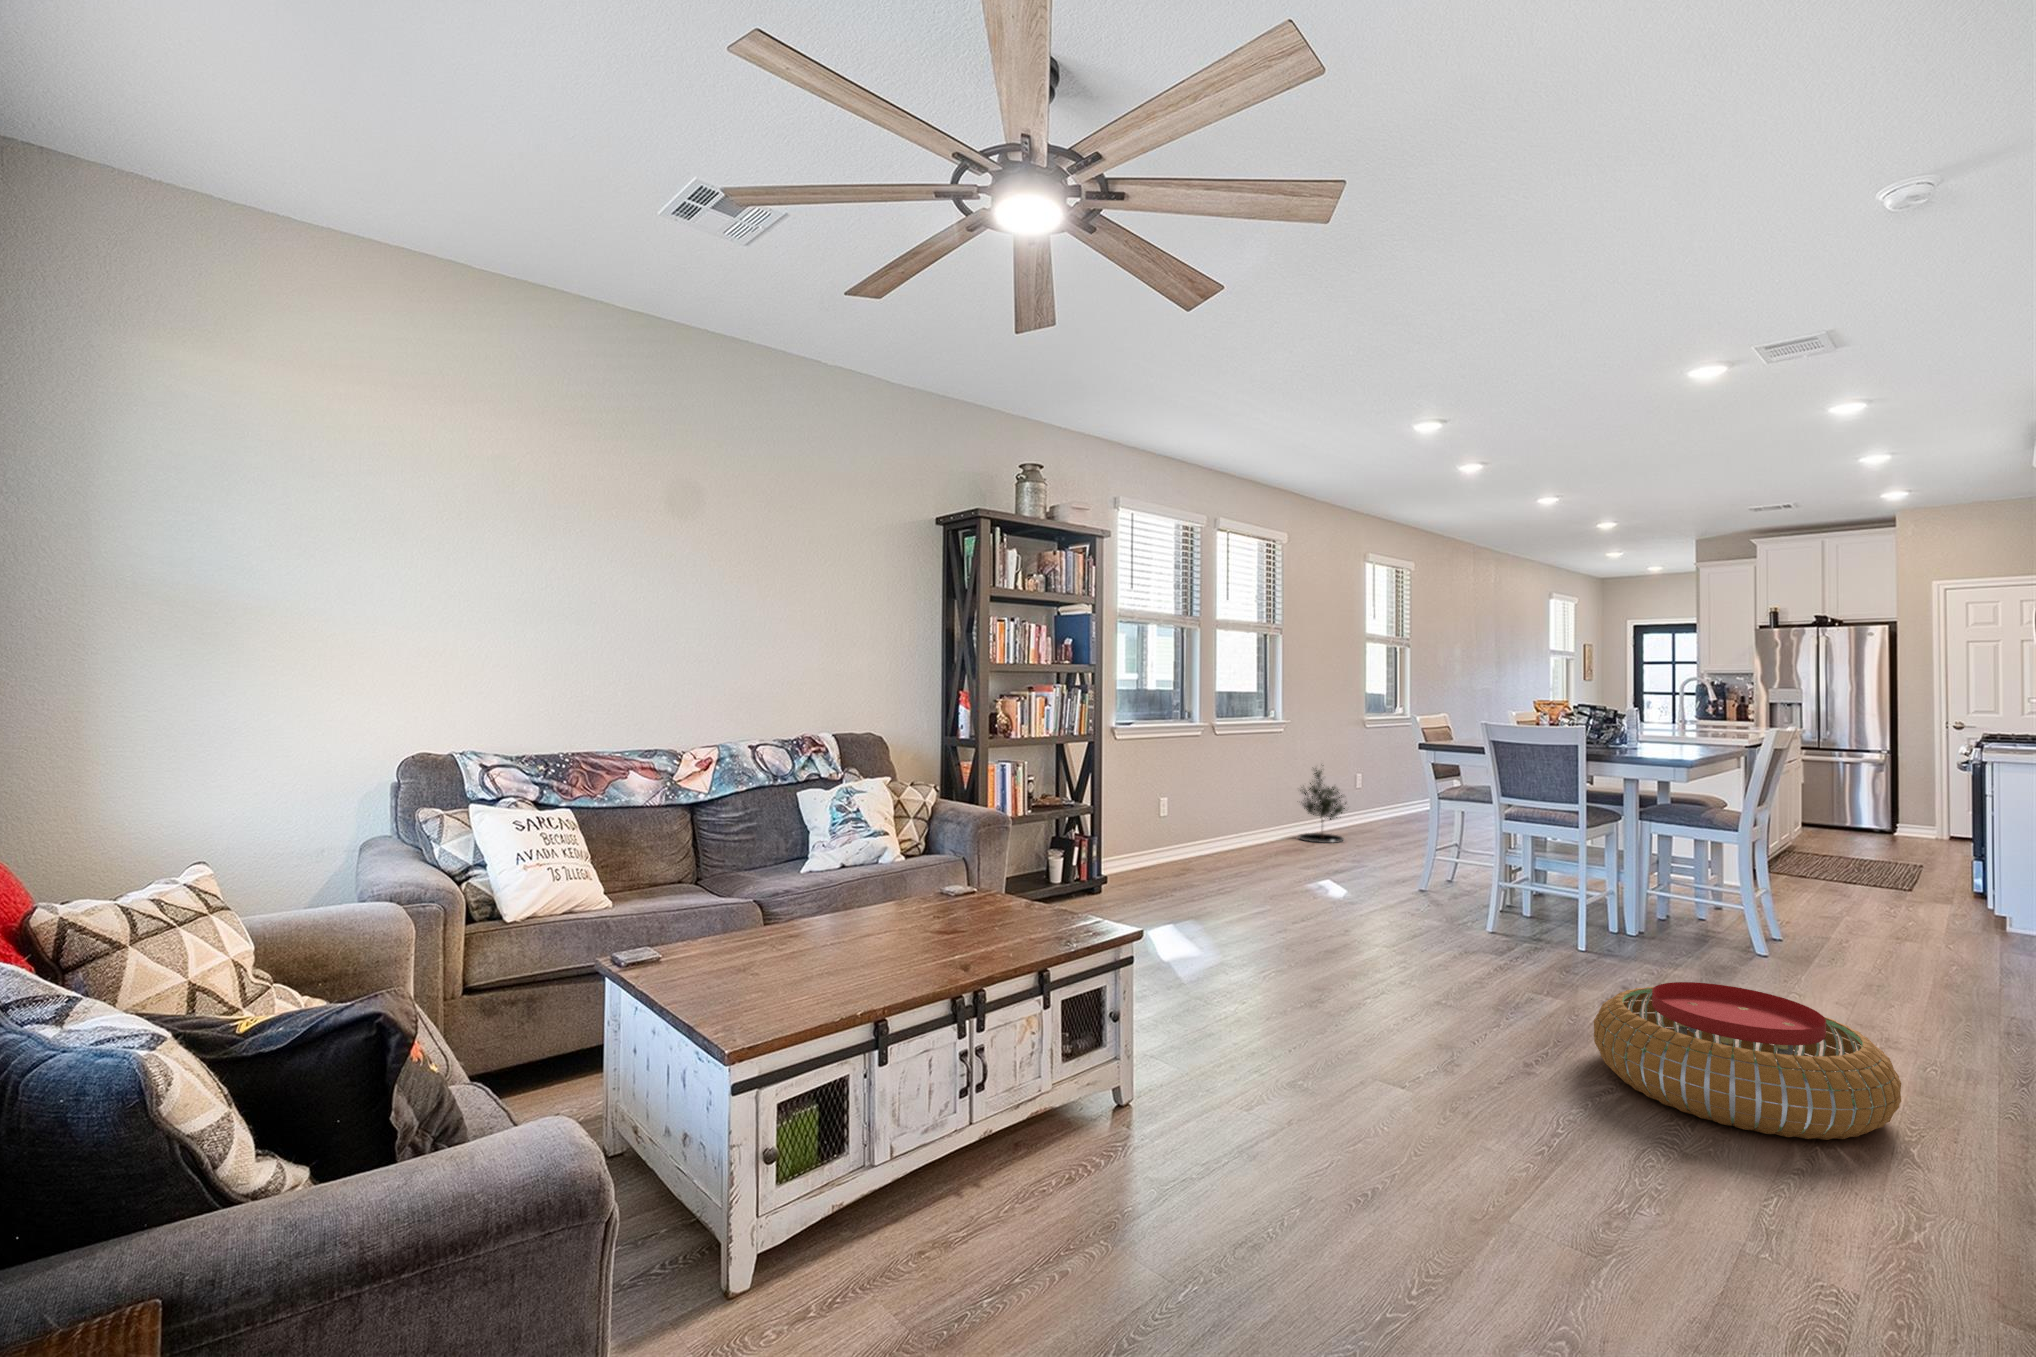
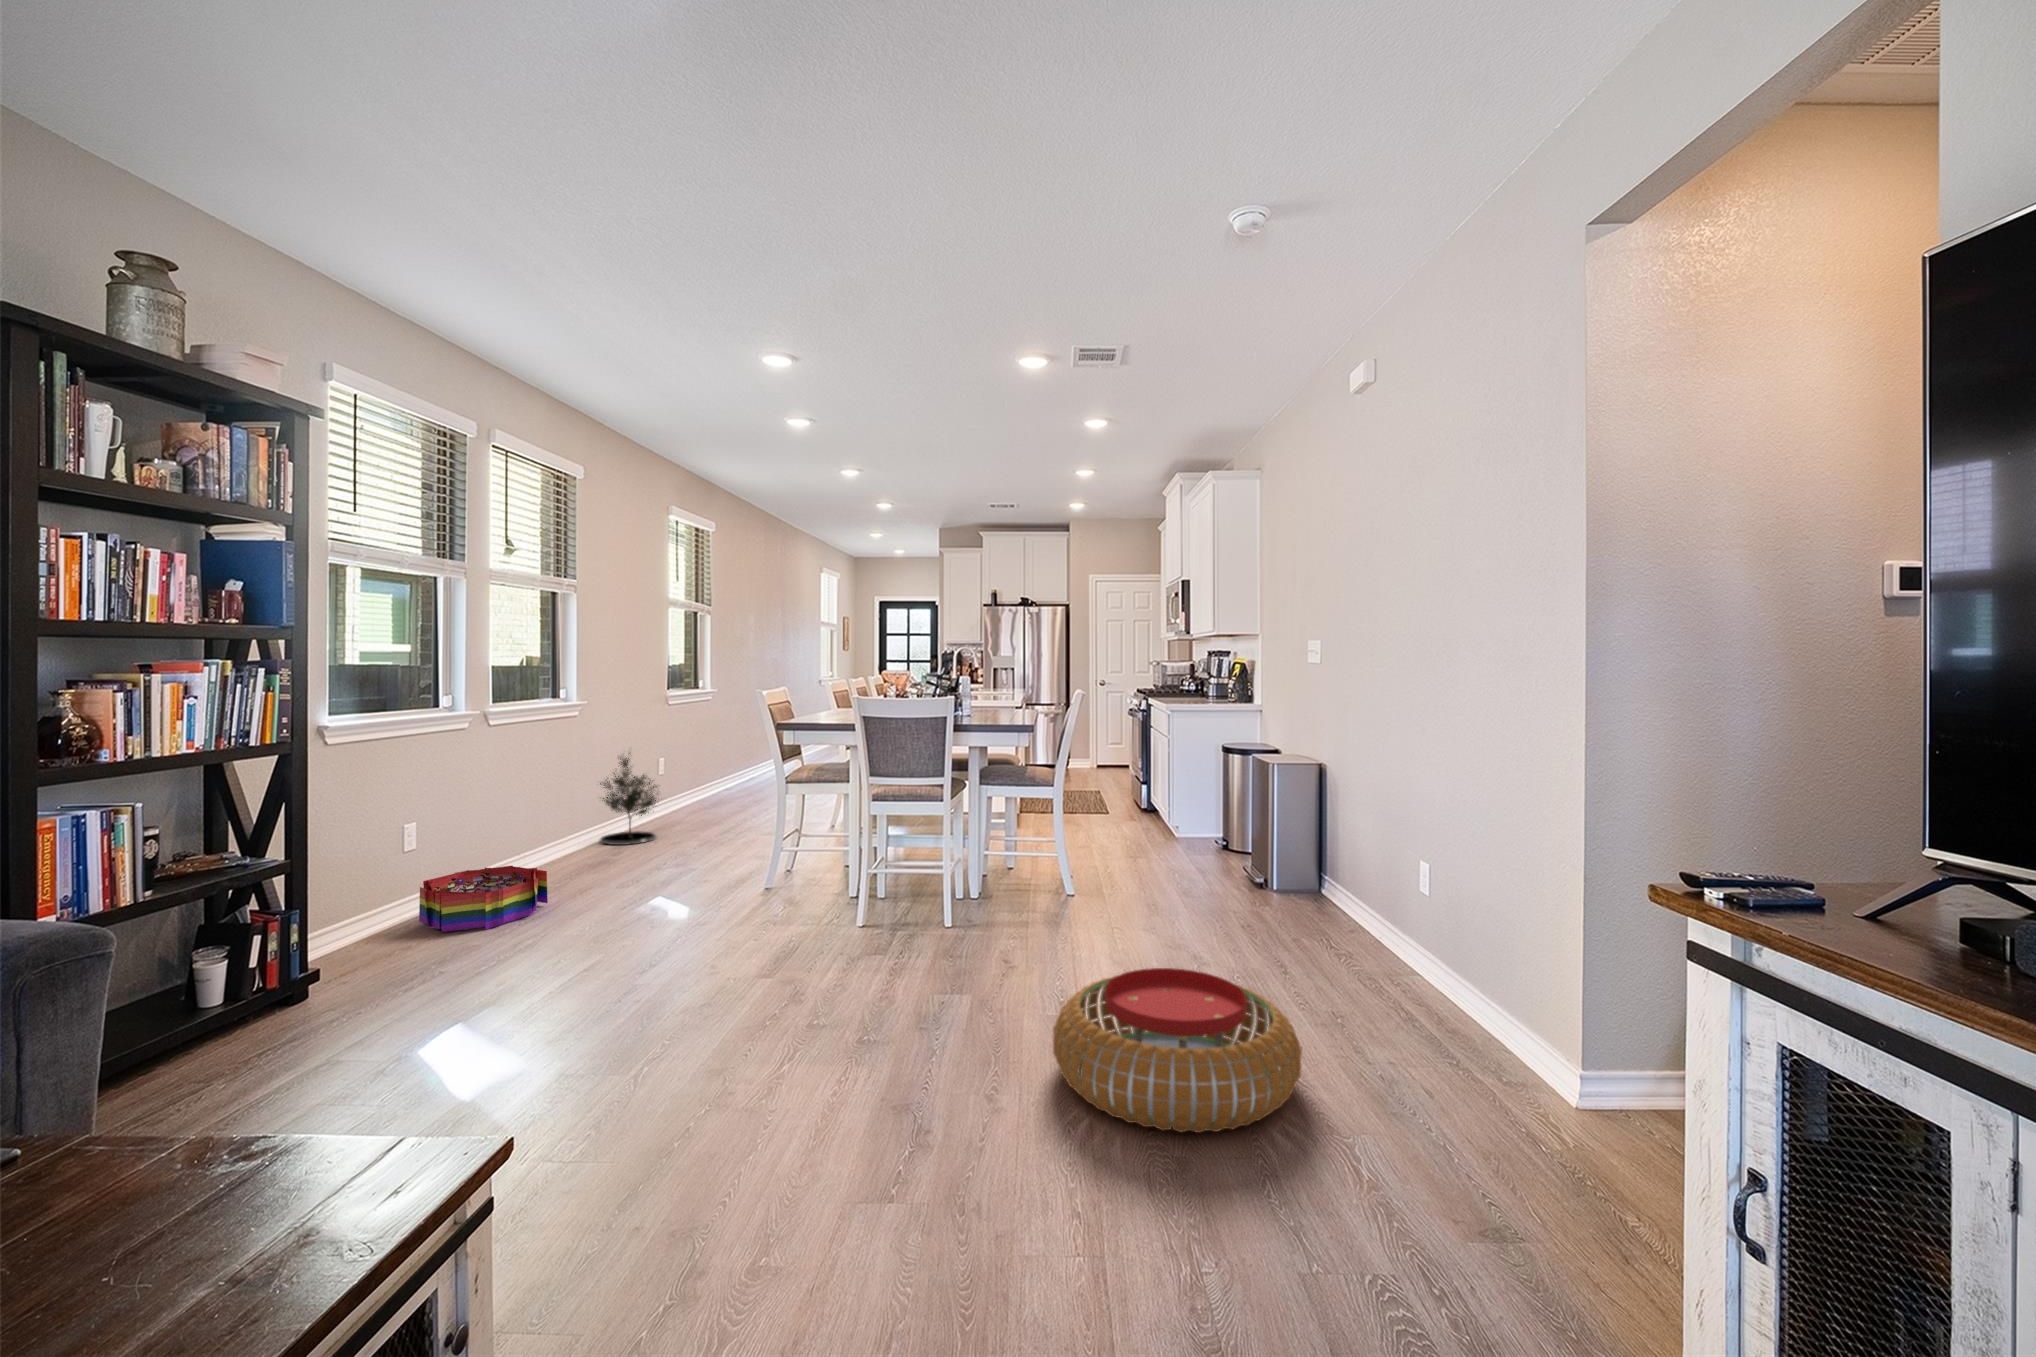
storage bin: none [1165,838,1246,878] -> present [419,866,548,932]

